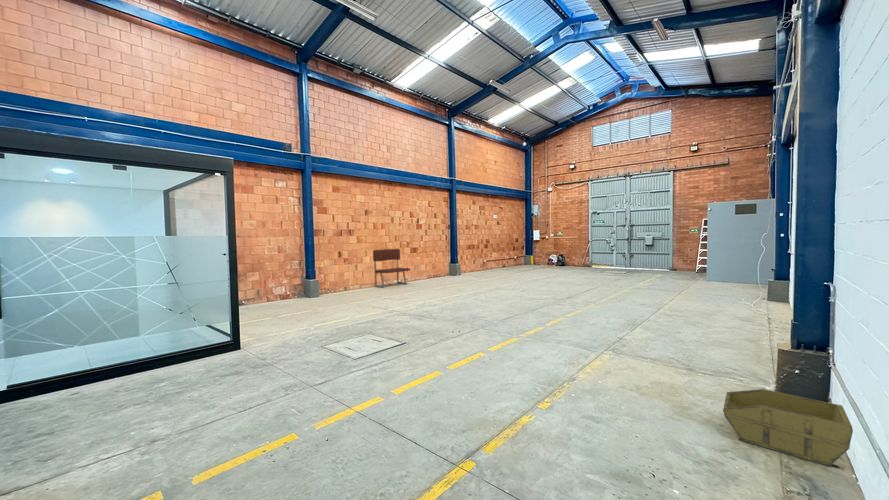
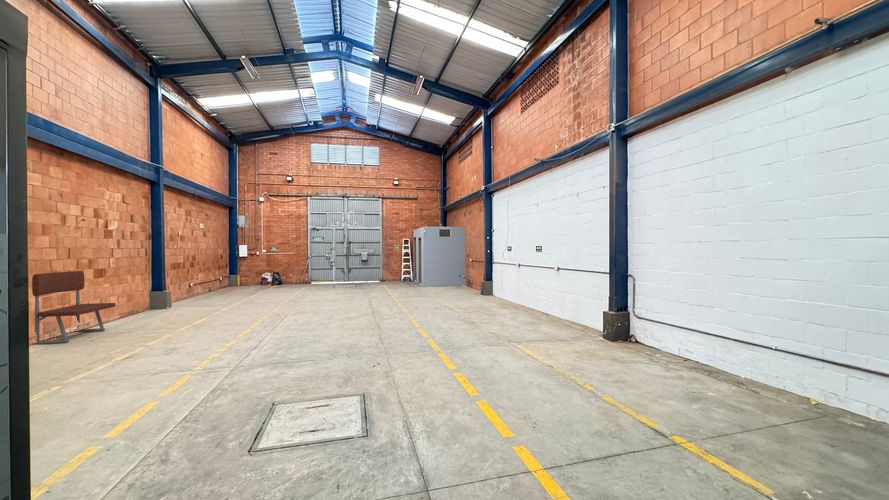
storage bin: present [723,389,853,467] -> none [624,332,682,362]

